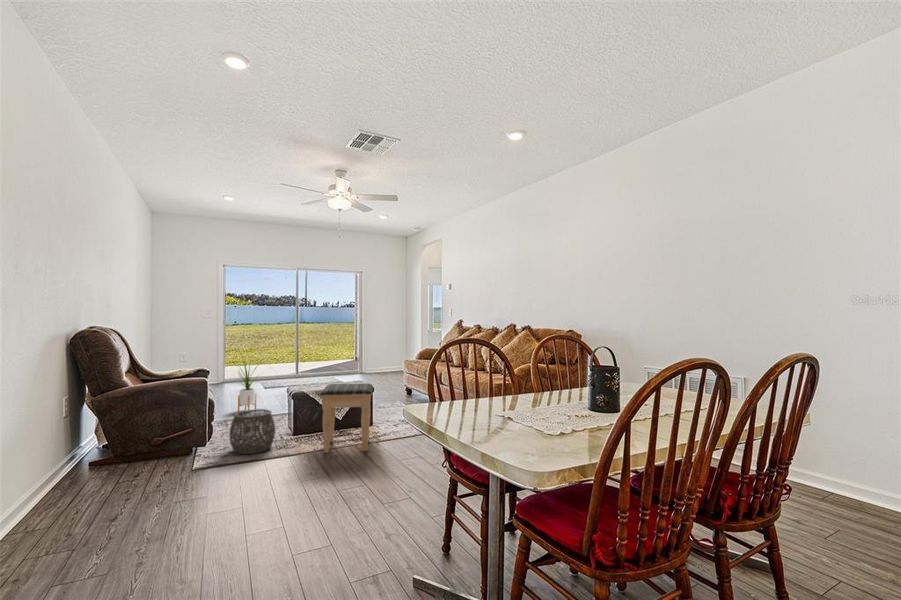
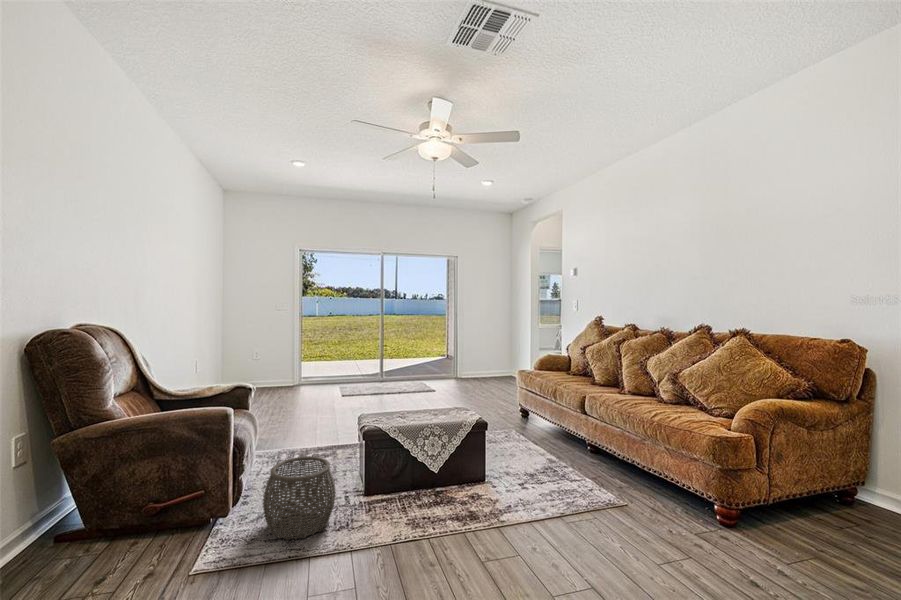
house plant: present [236,361,261,412] -> none [297,358,338,435]
footstool: present [320,383,373,453] -> none [404,422,493,552]

